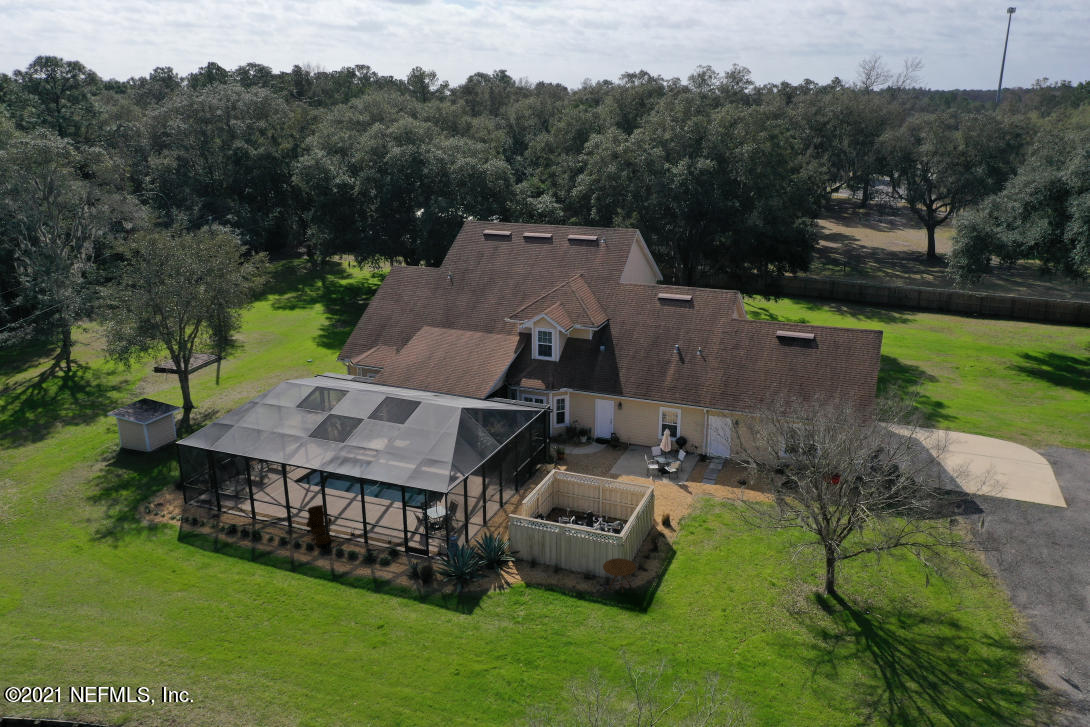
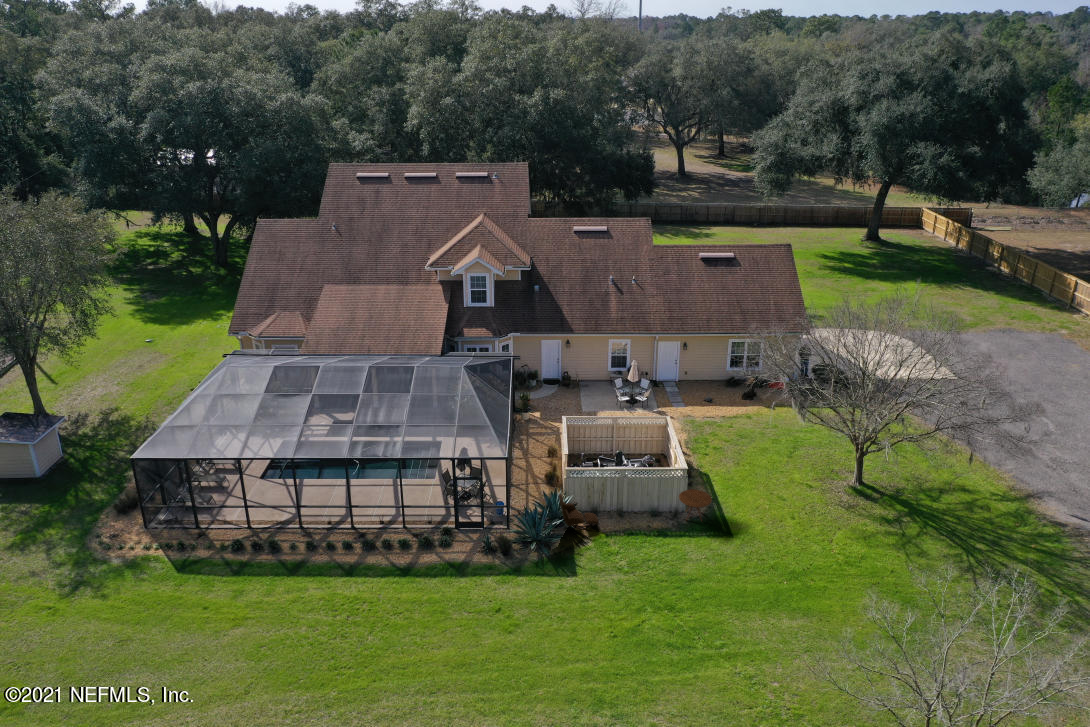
lounge chair: present [306,505,332,546] -> present [559,494,599,534]

